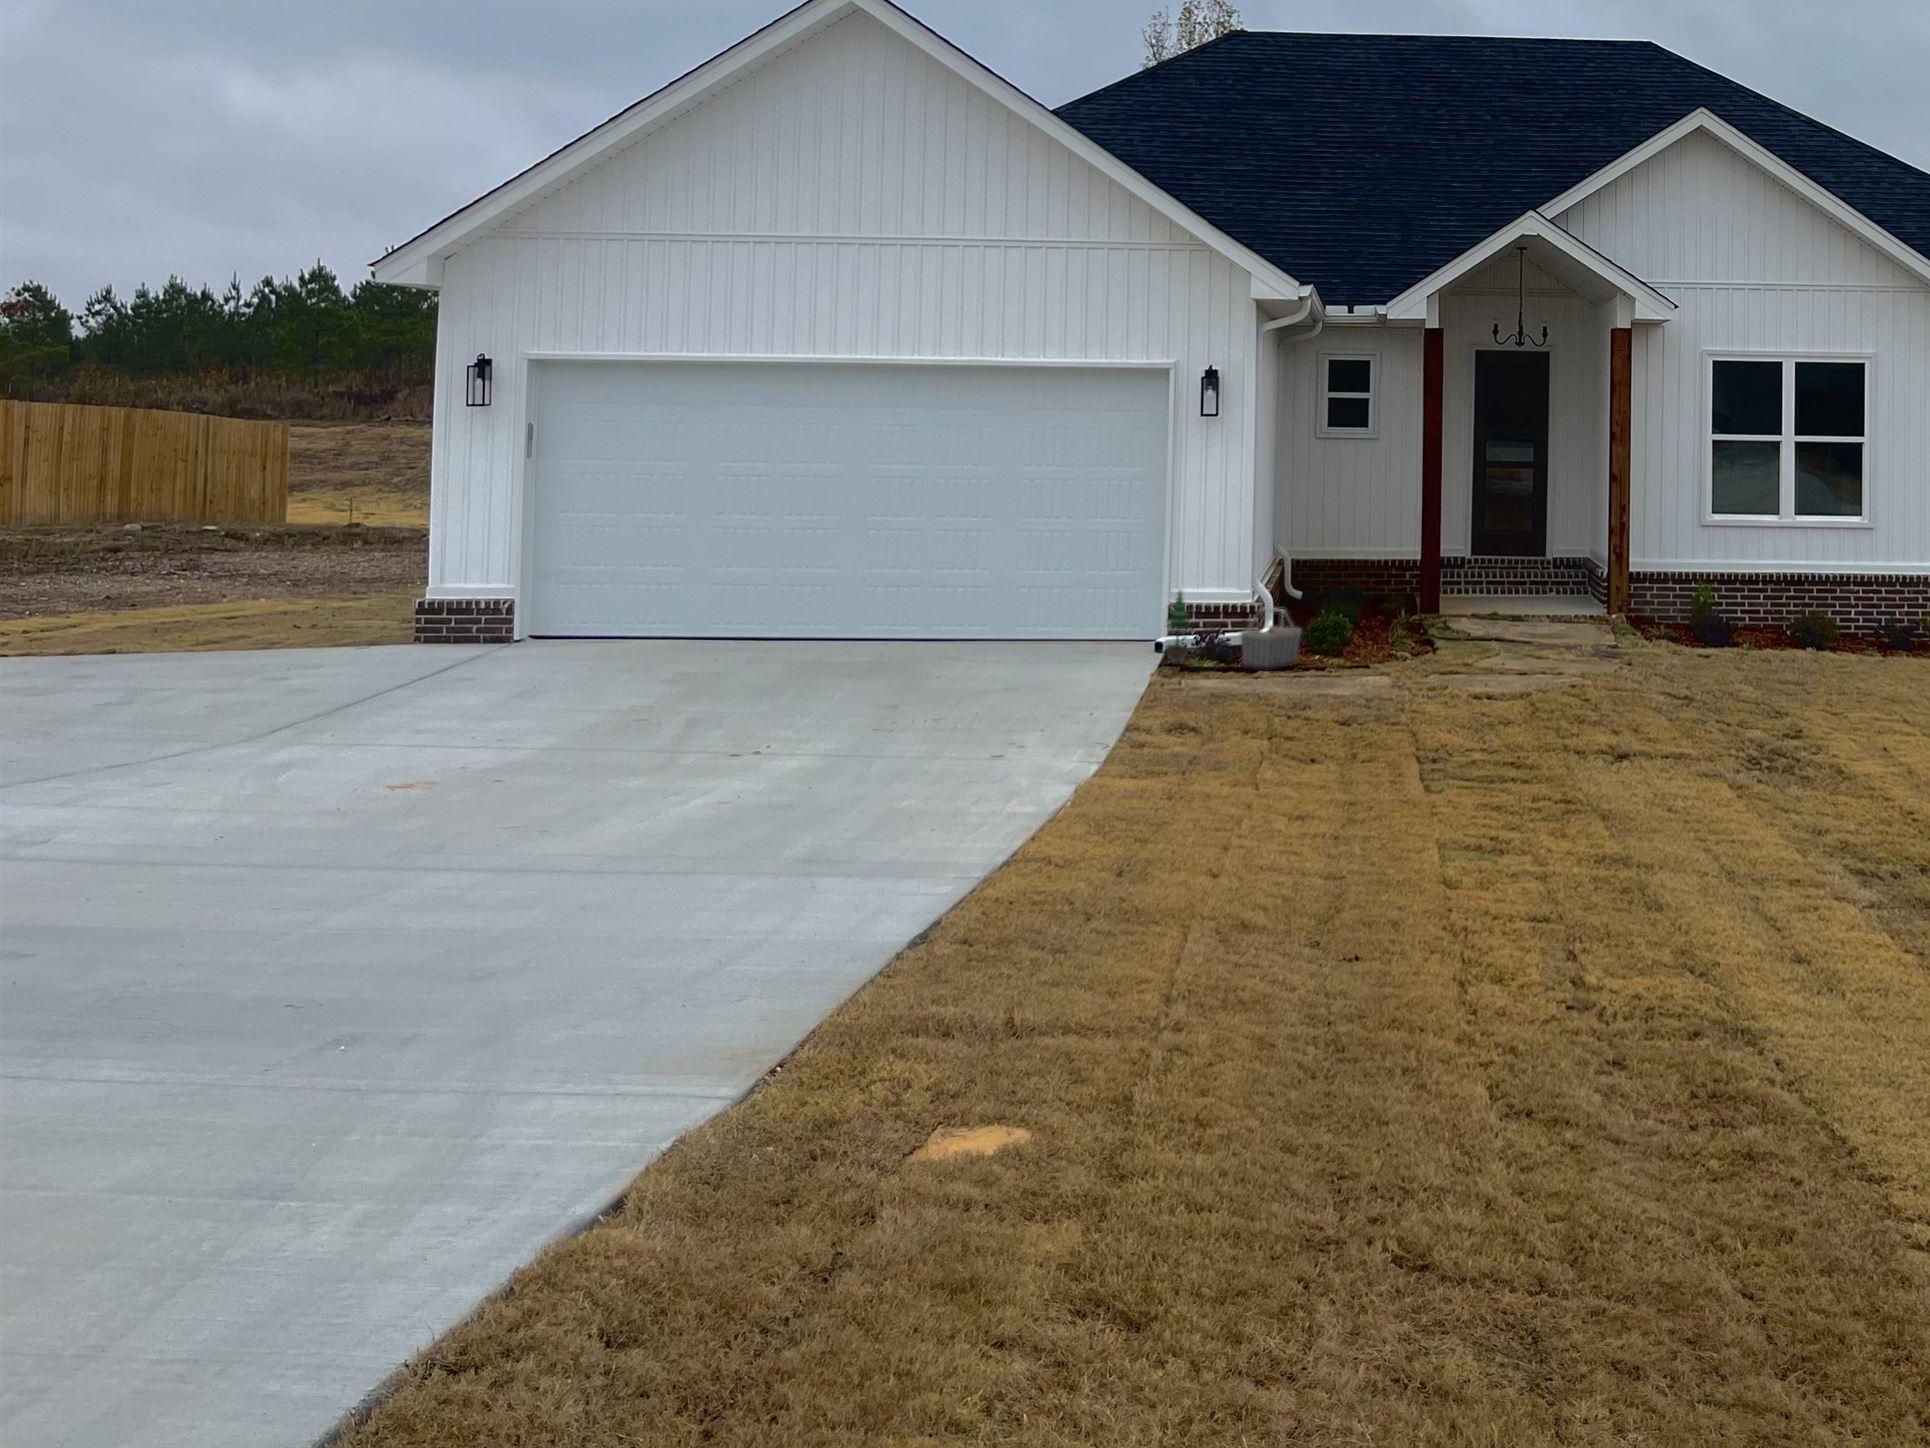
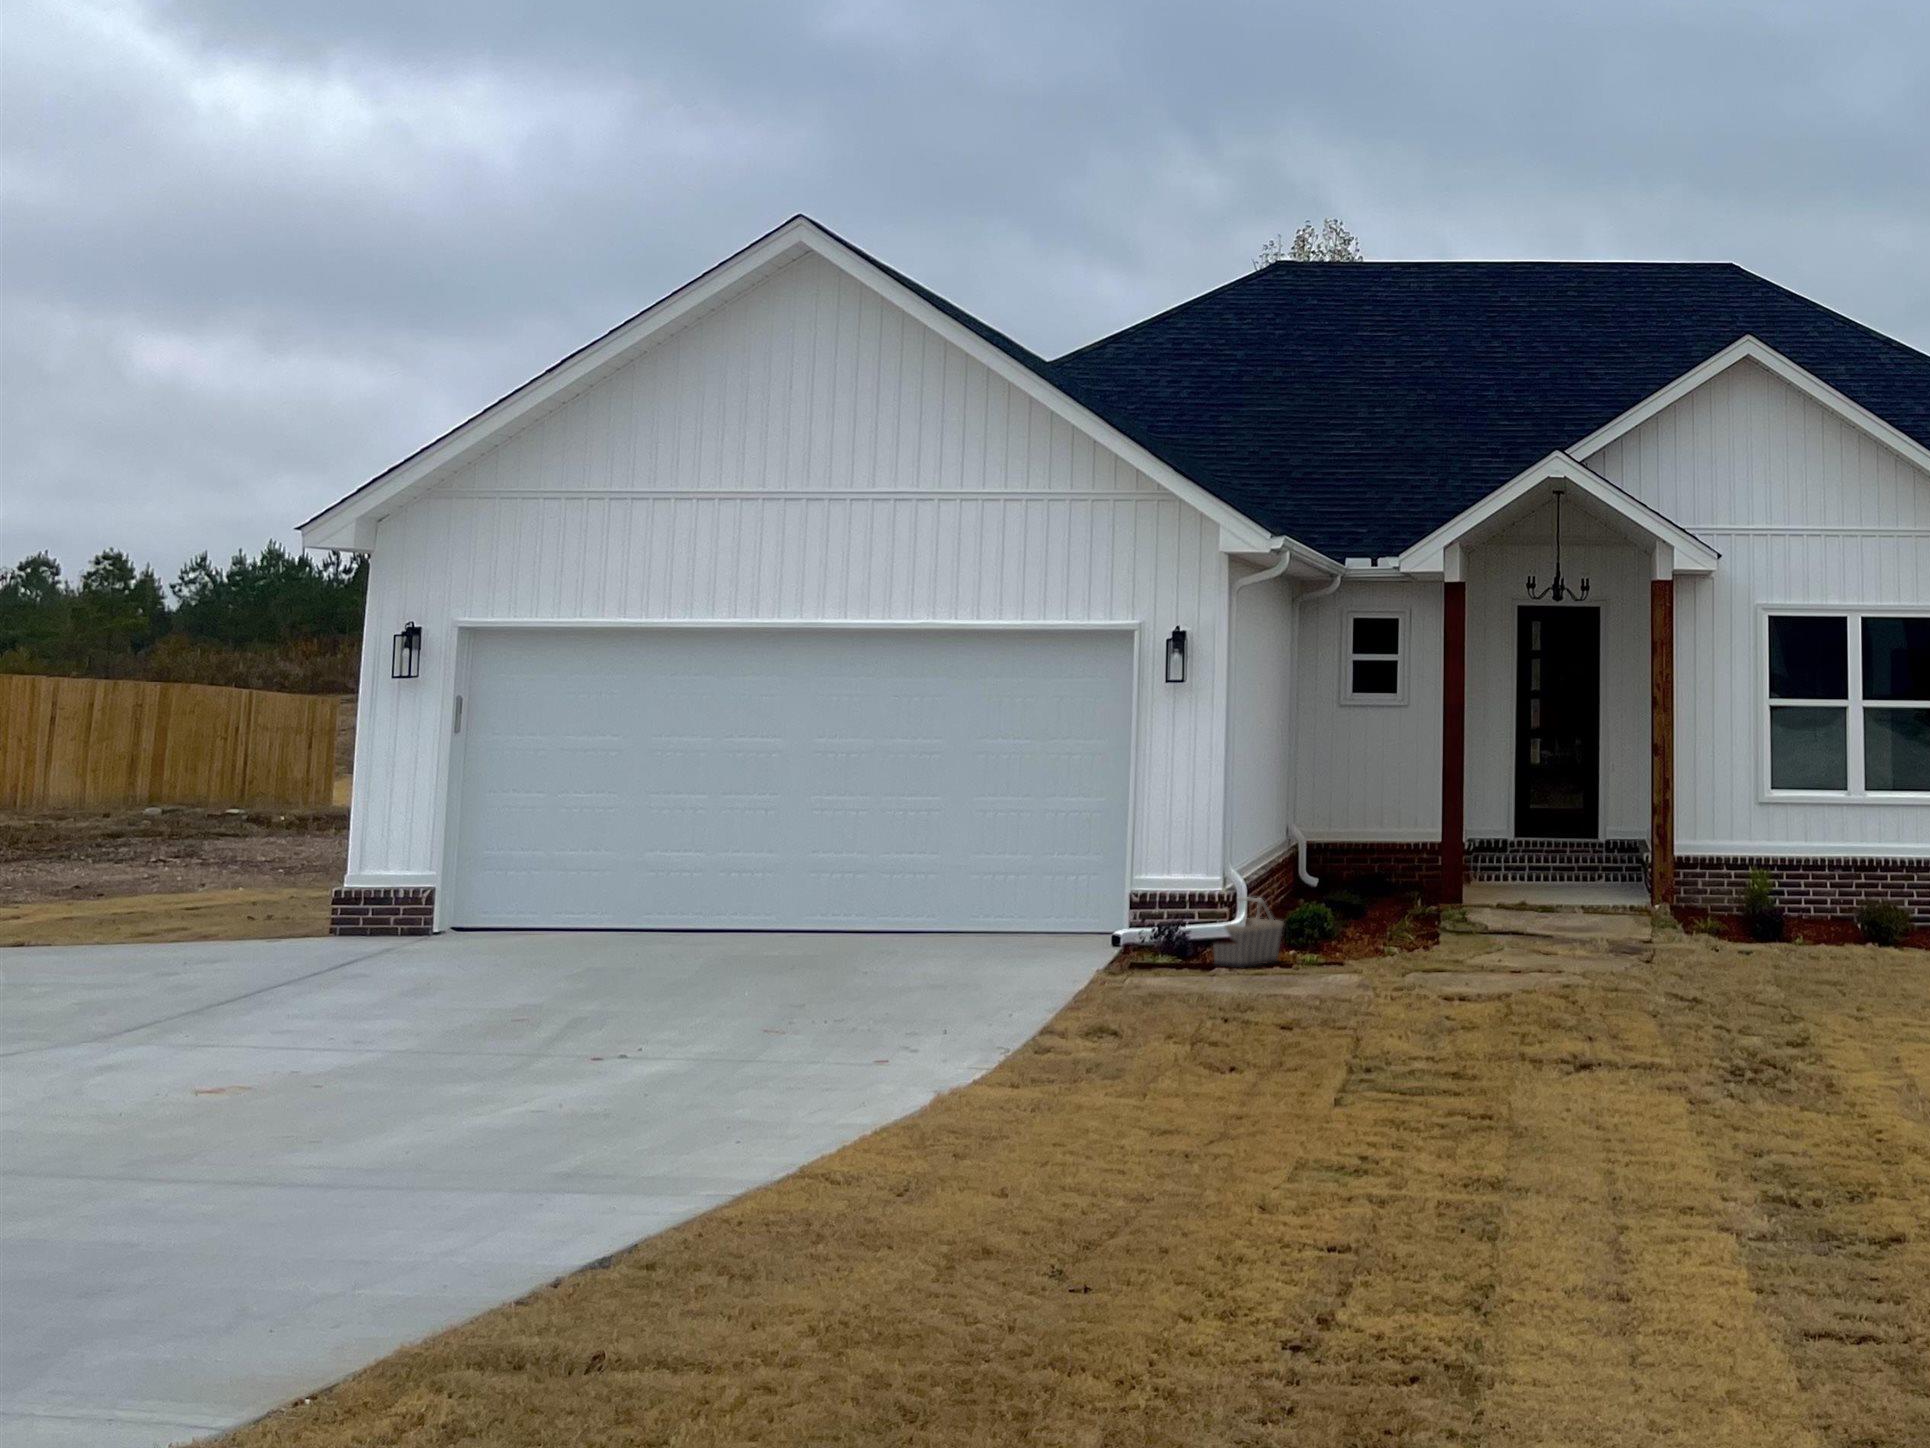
potted tree: present [1166,591,1189,664] -> none [1128,874,1158,962]

